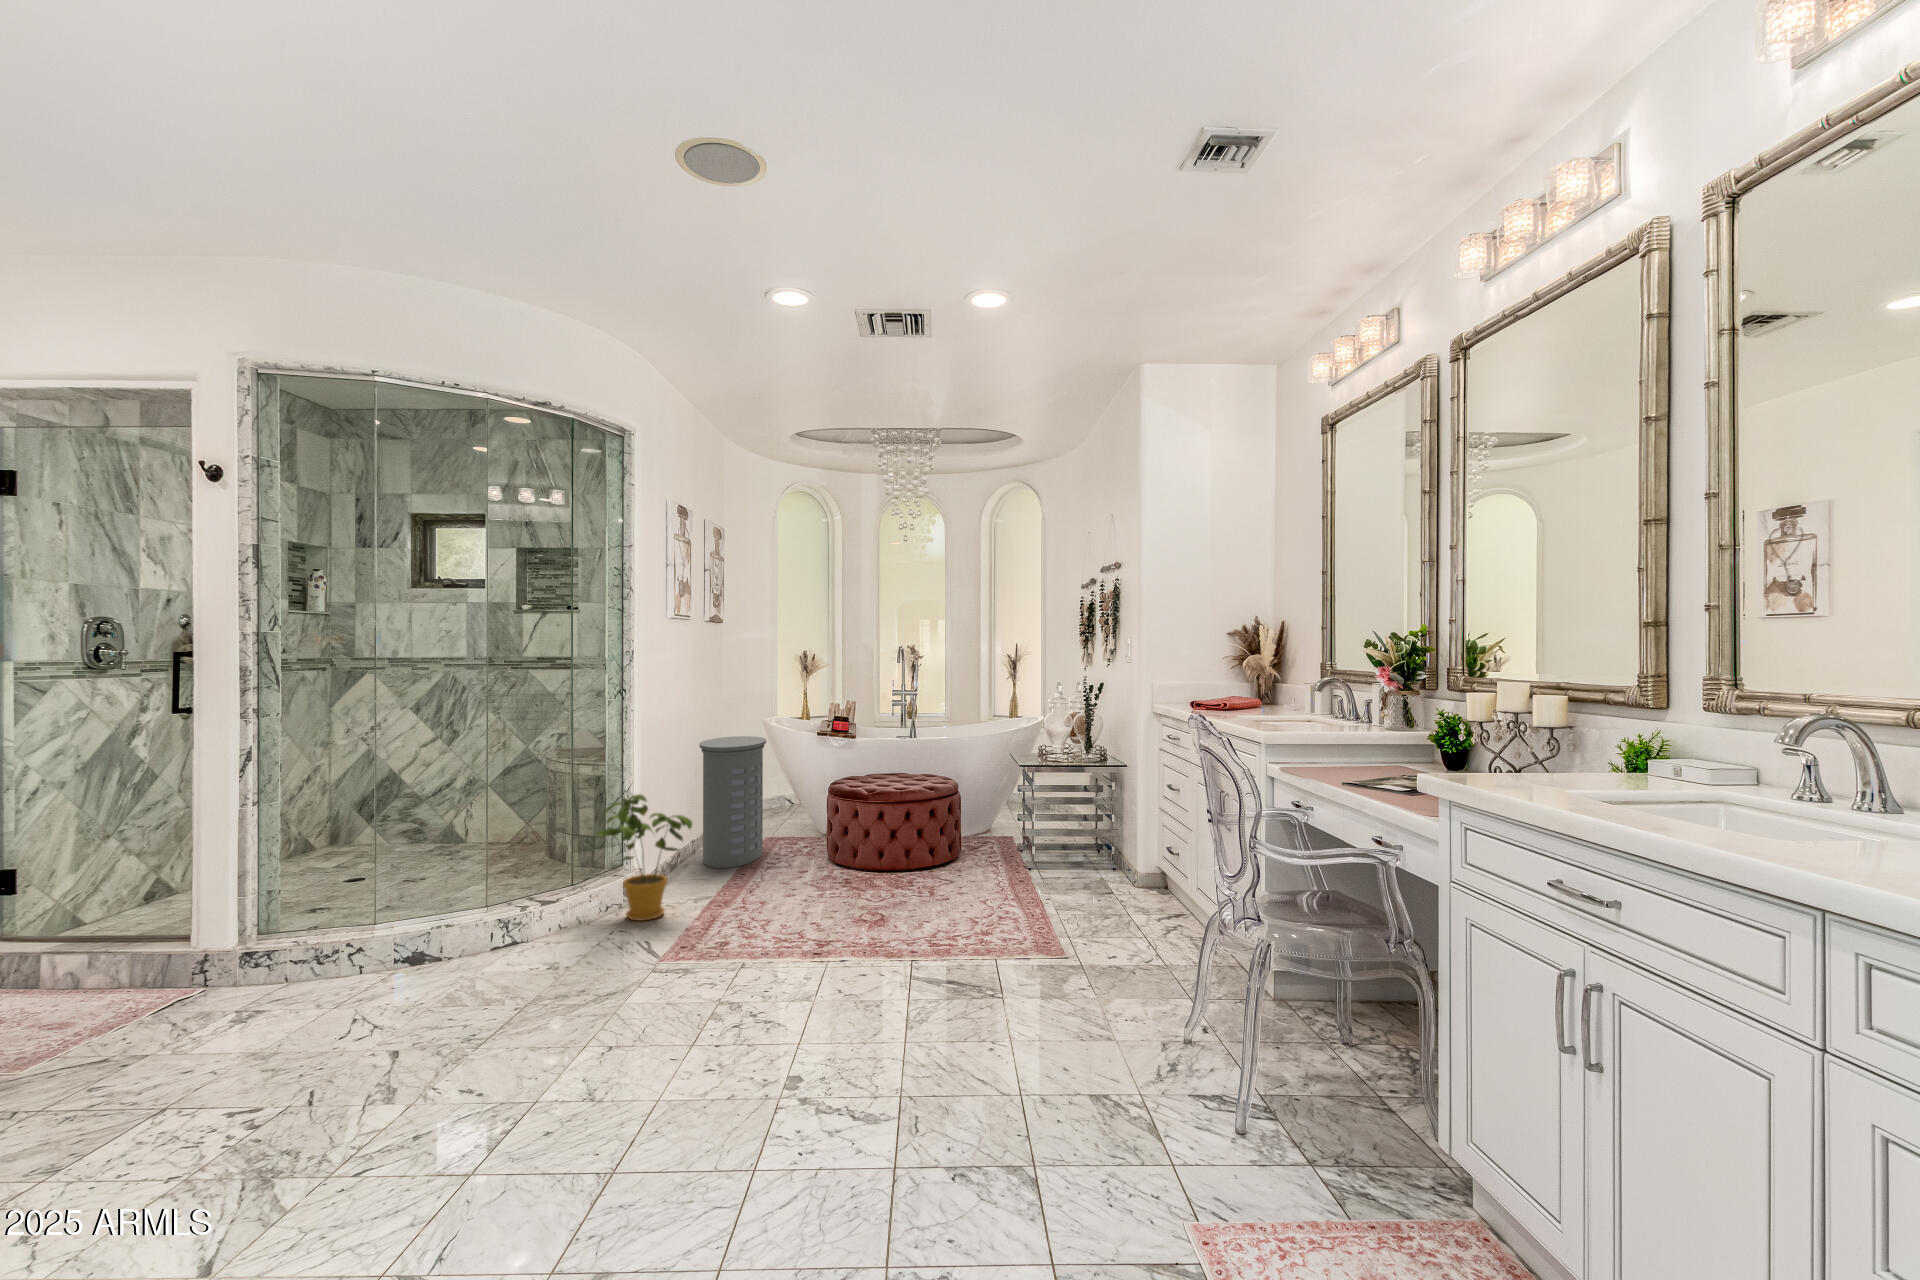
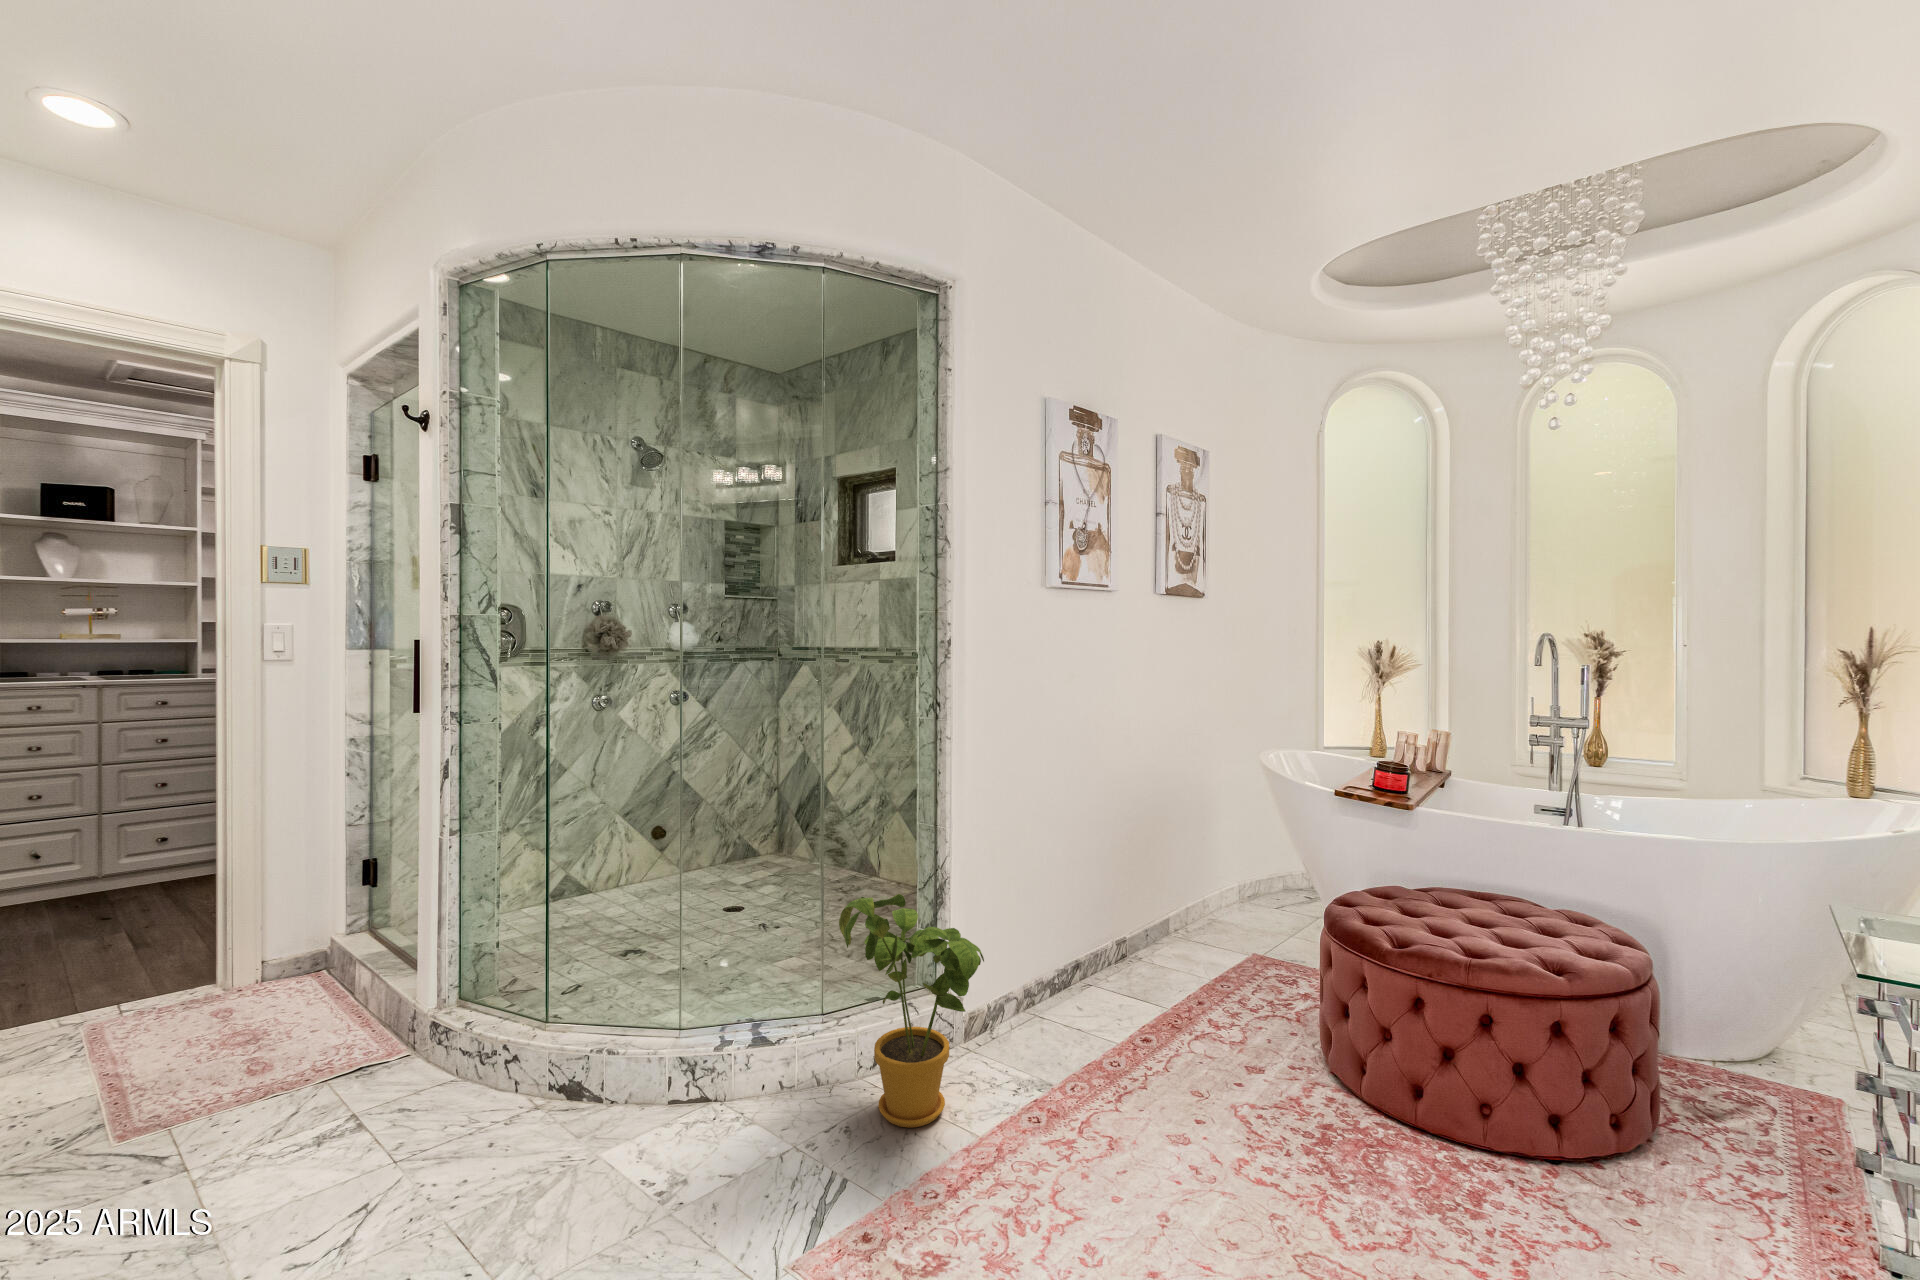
laundry hamper: present [699,736,766,868] -> none [1111,782,1235,1016]

